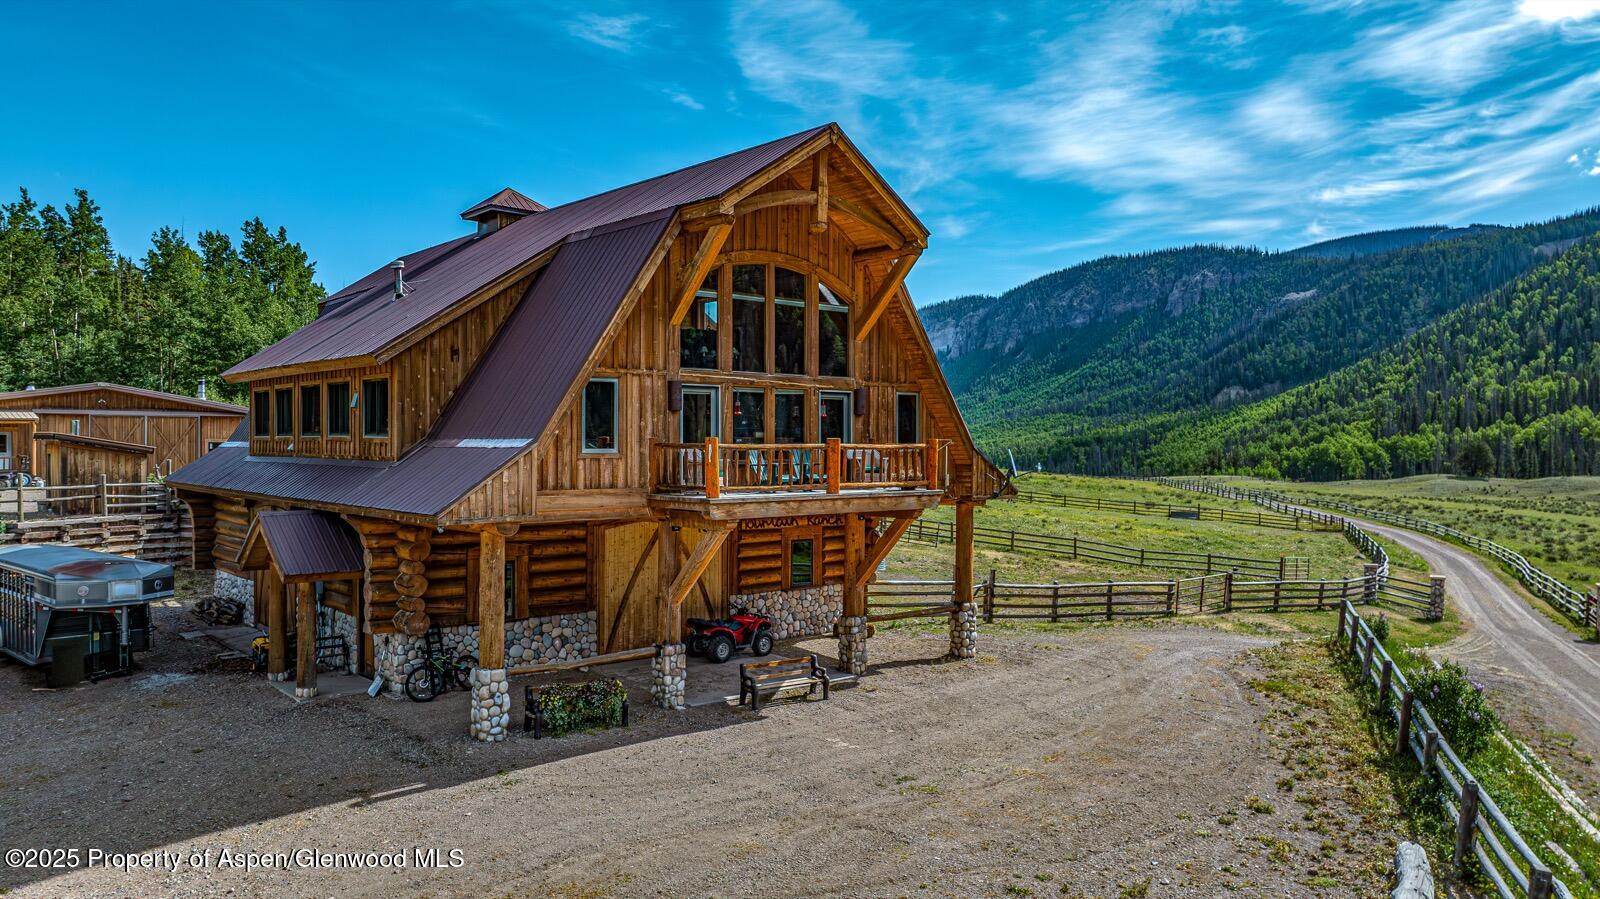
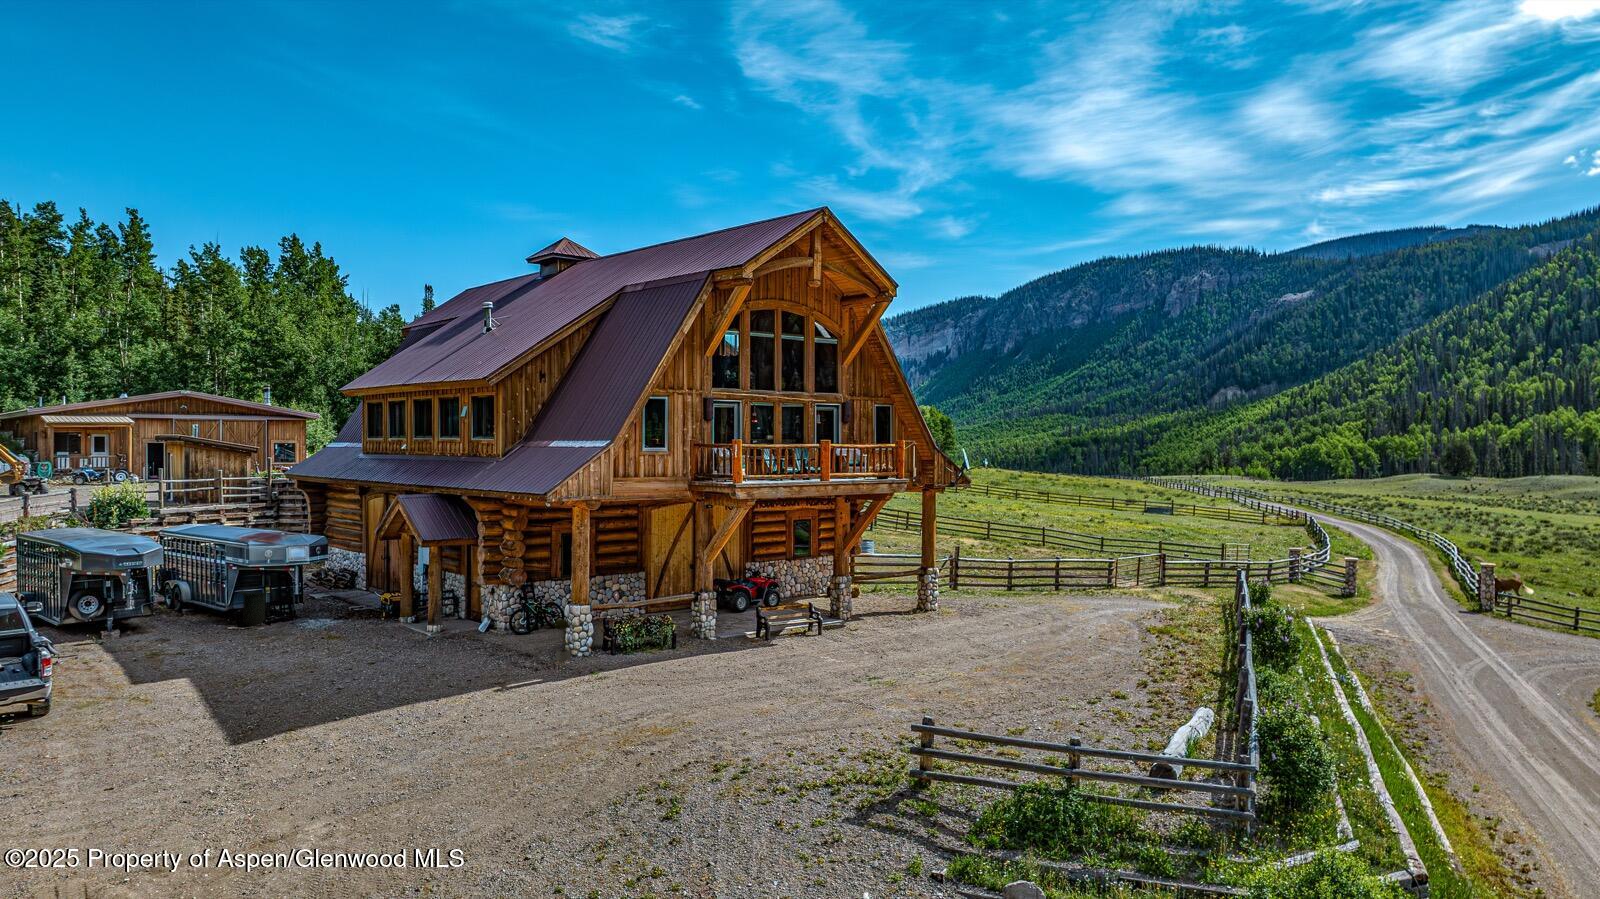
potted tree: none [452,689,477,750] -> present [555,618,571,661]

